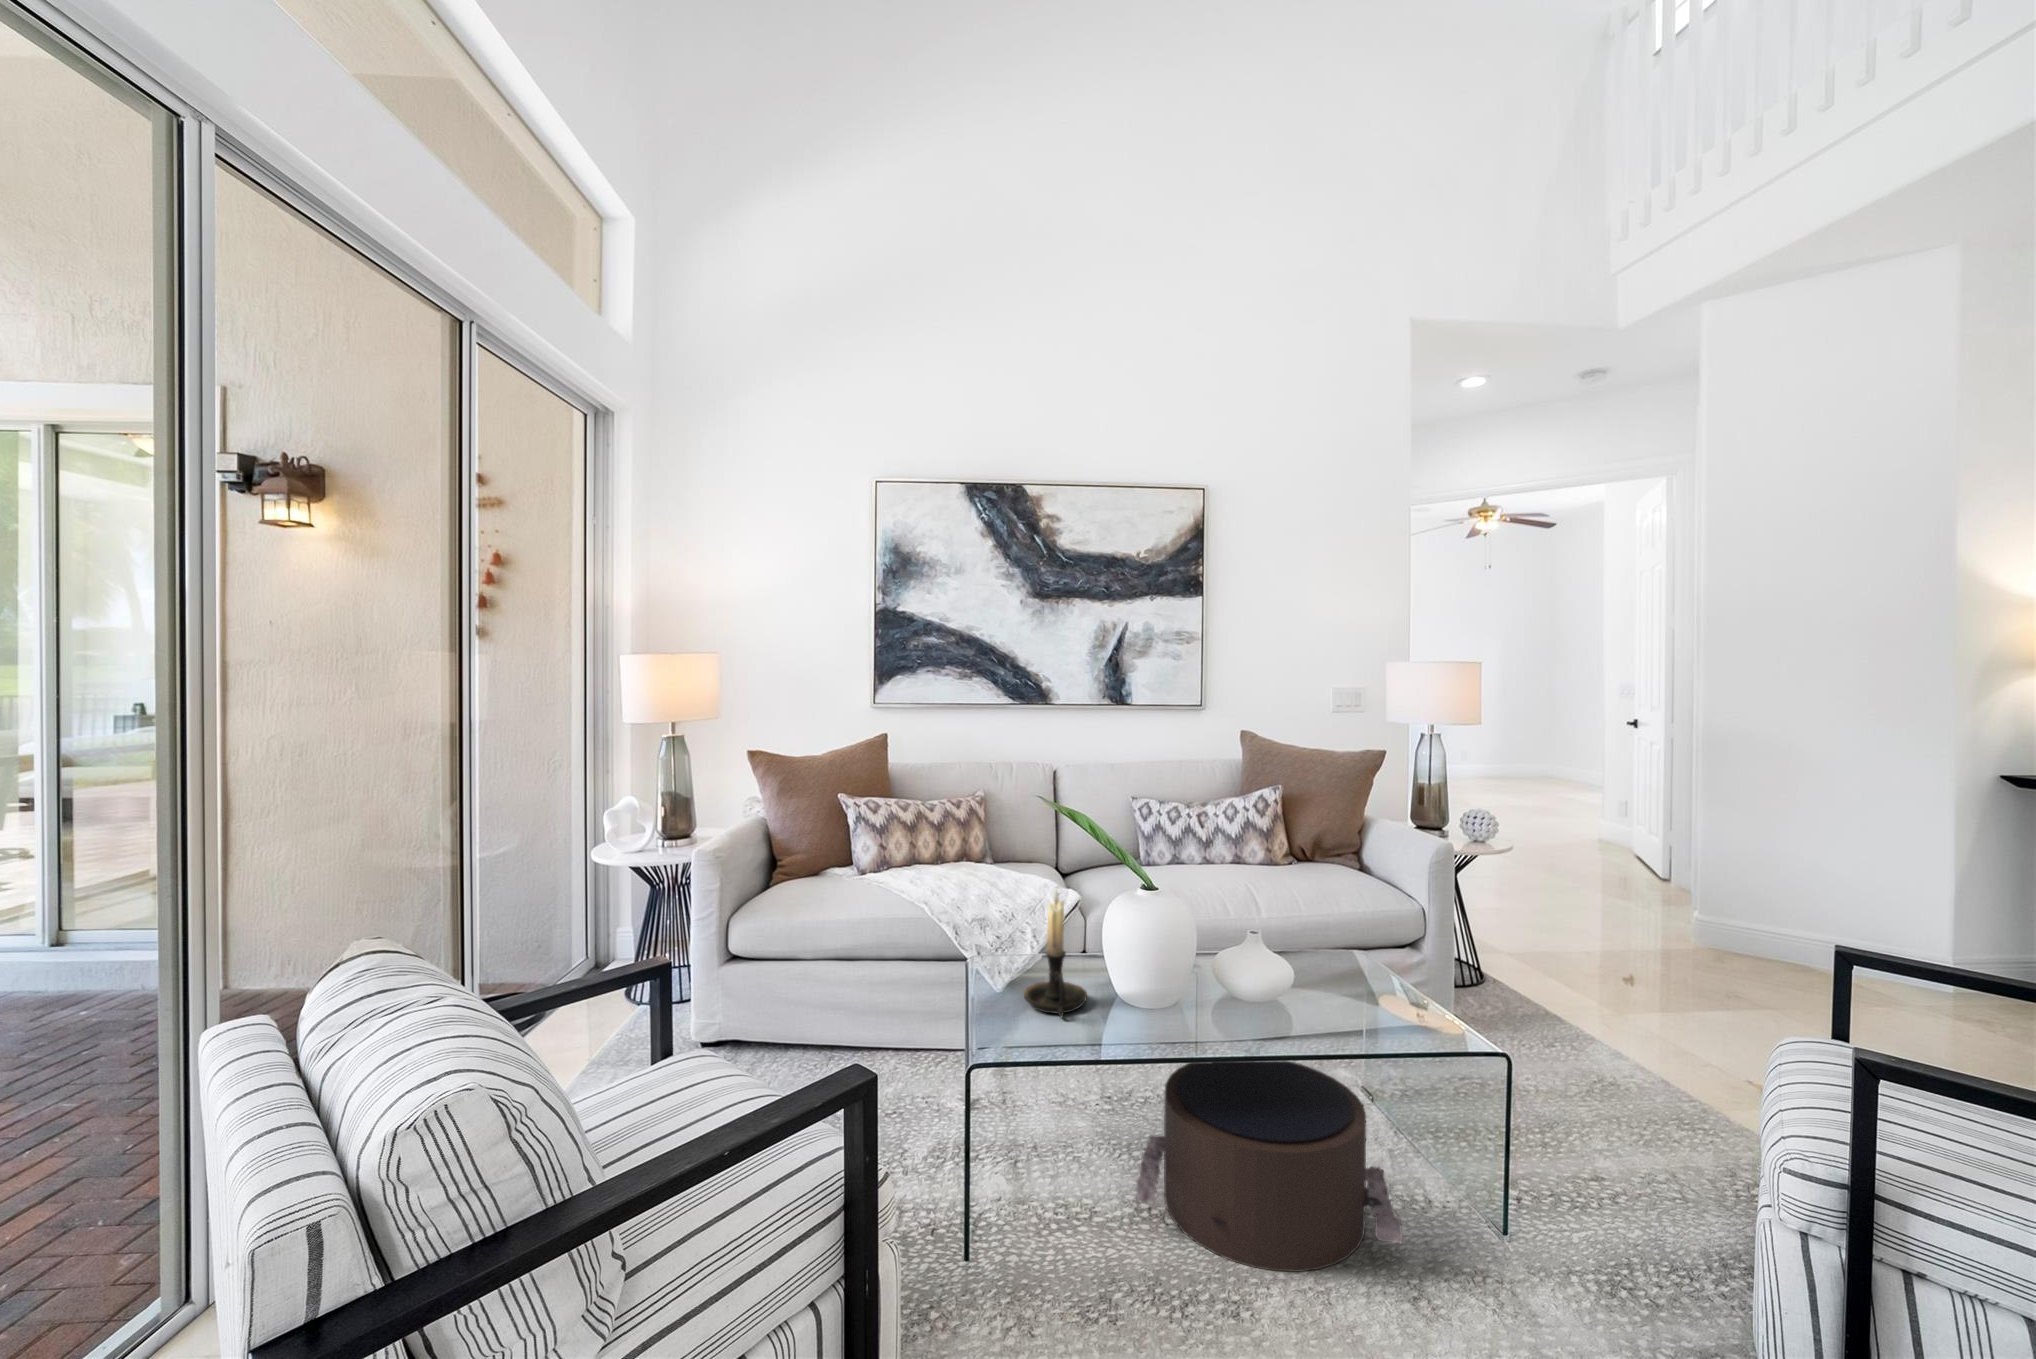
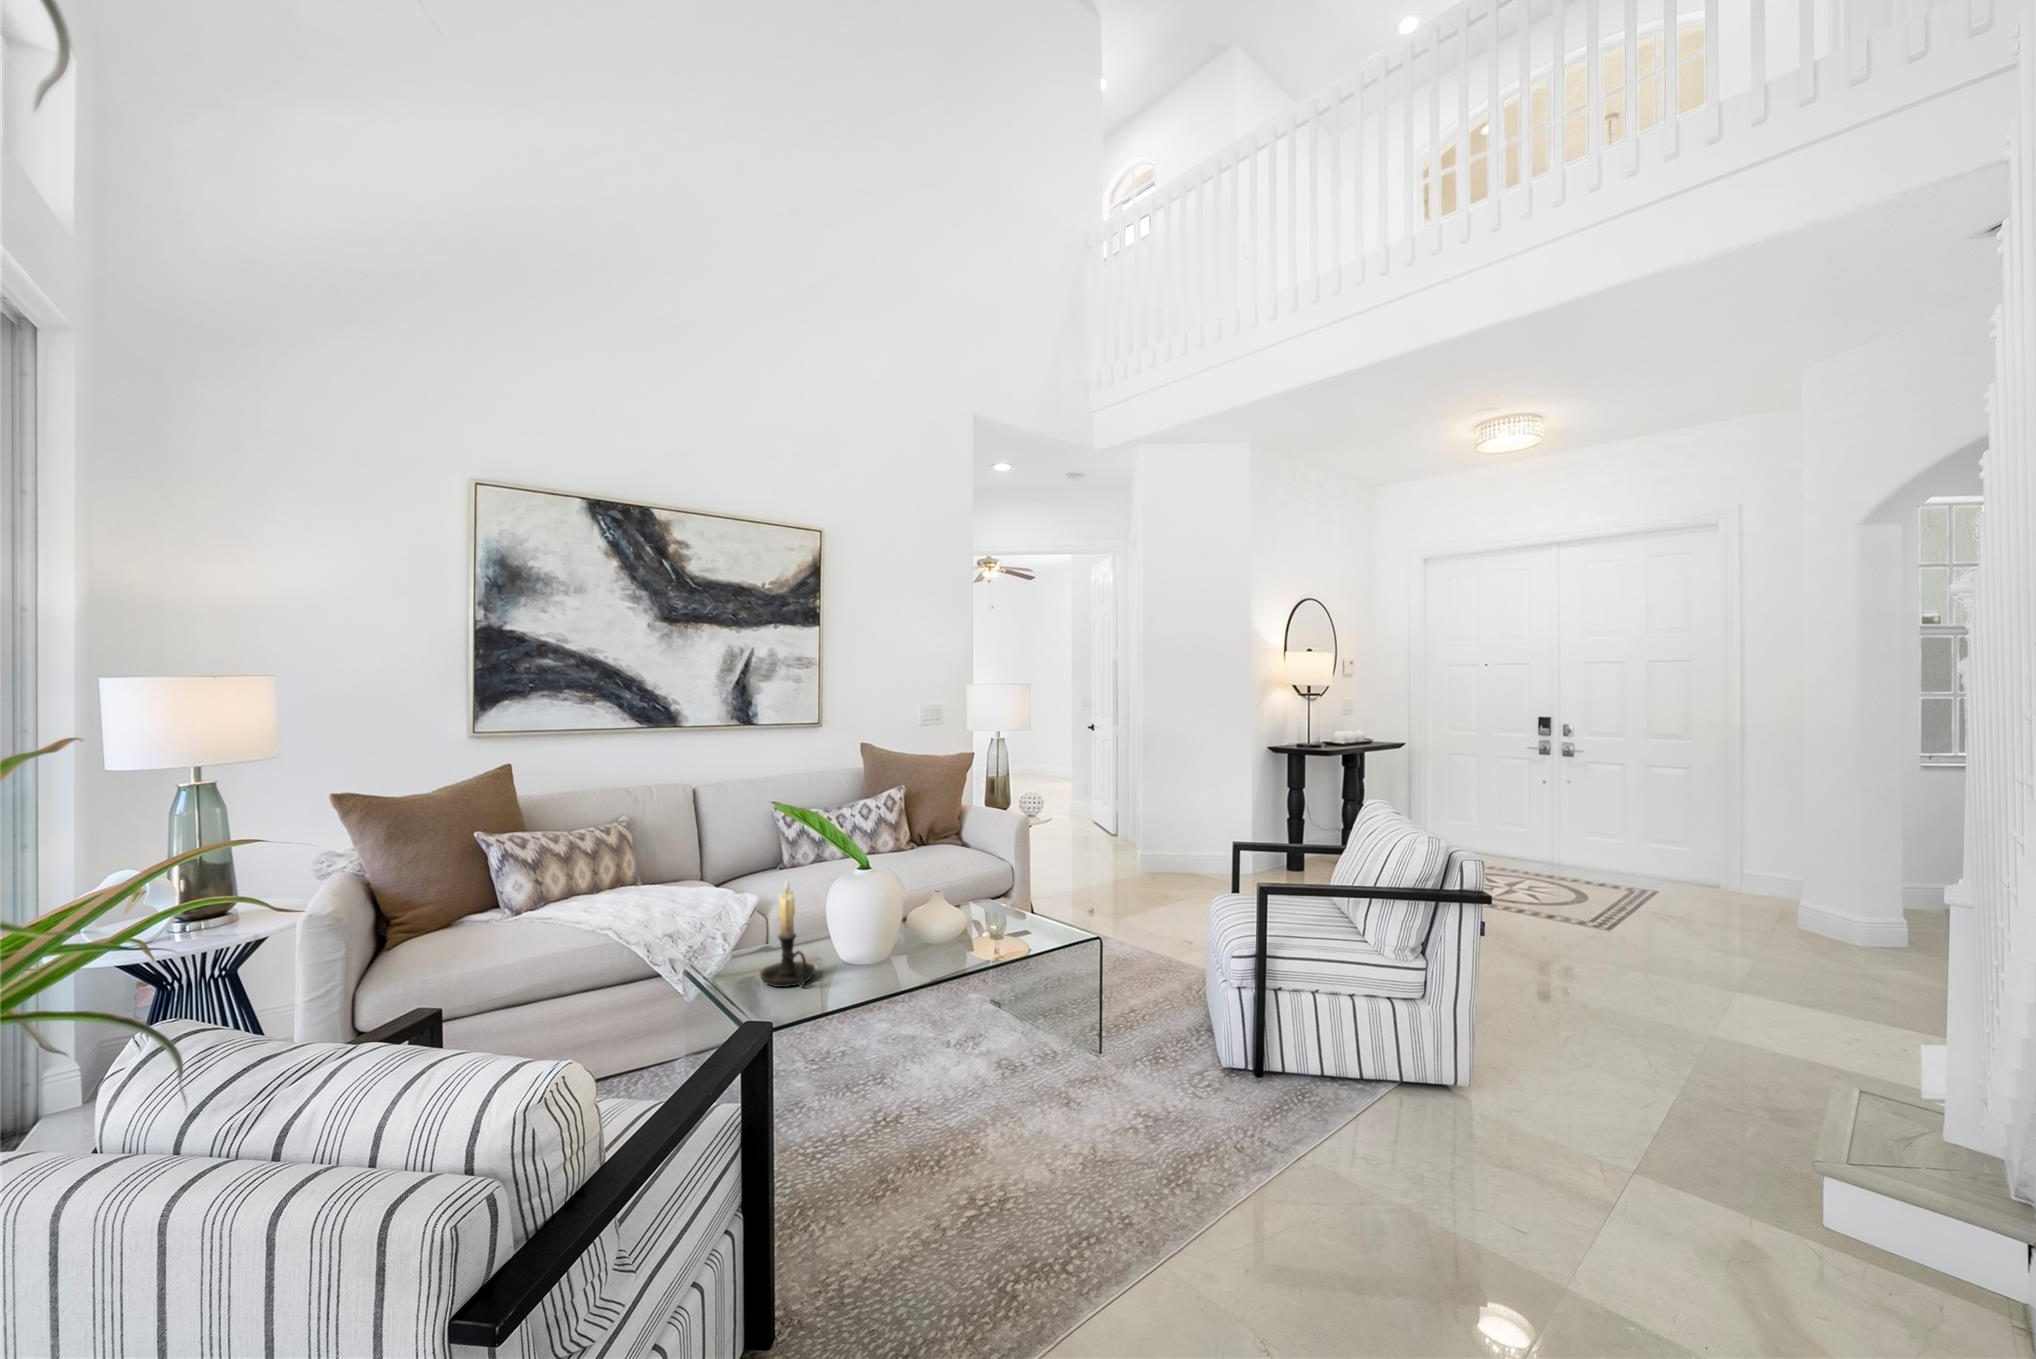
pouf: present [1136,1059,1402,1272] -> none [871,988,1069,1133]

